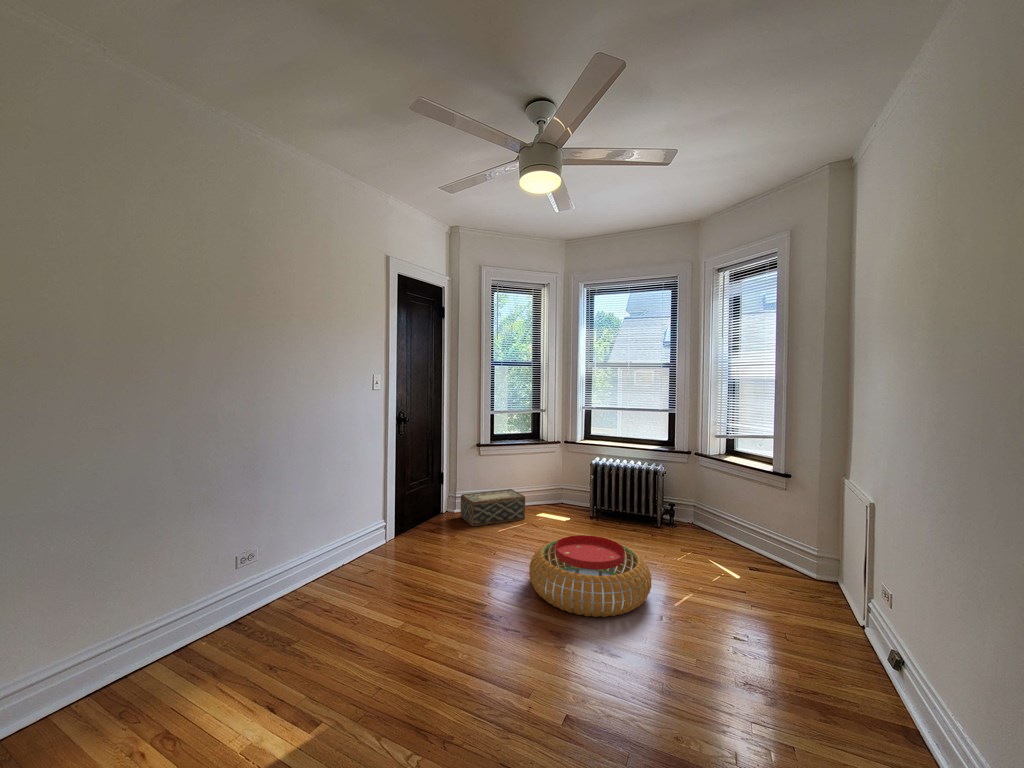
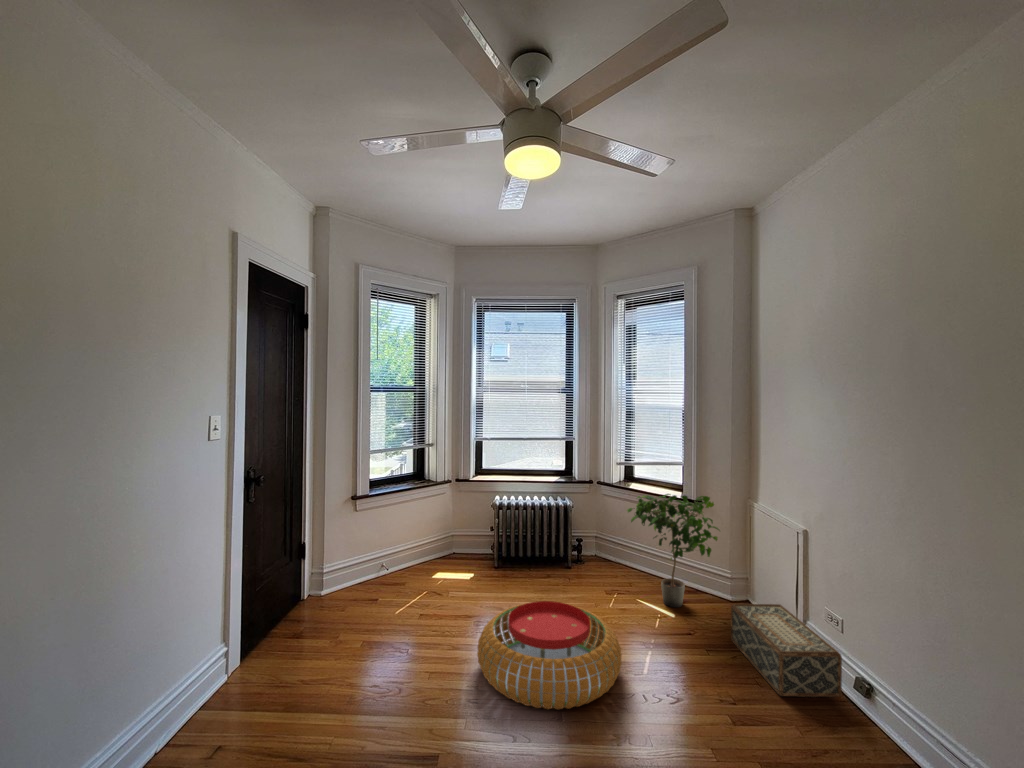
potted plant: none [701,463,801,572] -> present [627,494,719,607]
woven basket: present [461,489,525,526] -> present [731,604,842,697]

